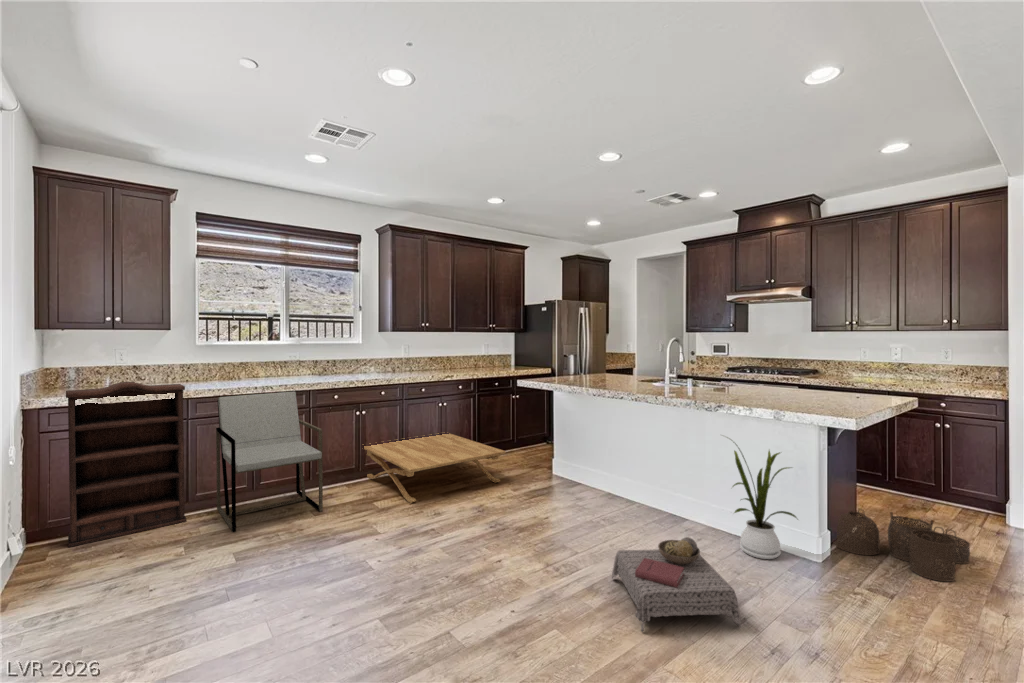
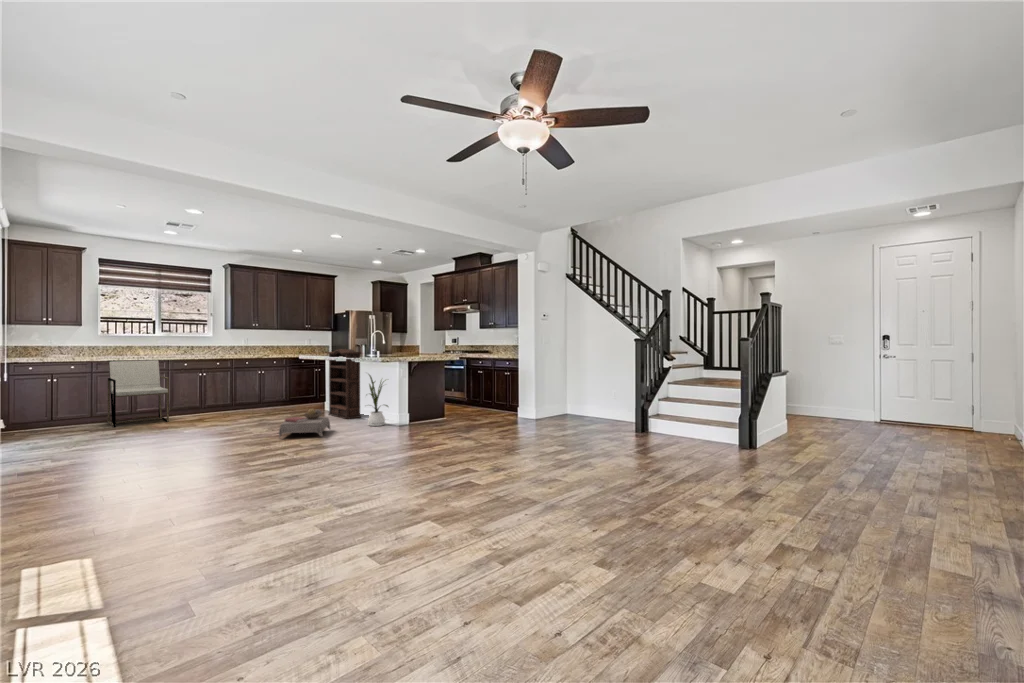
bookshelf: present [66,382,187,547] -> present [328,349,361,419]
coffee table: present [362,433,506,503] -> none [204,390,288,419]
woven basket: present [833,511,970,581] -> none [417,405,469,428]

